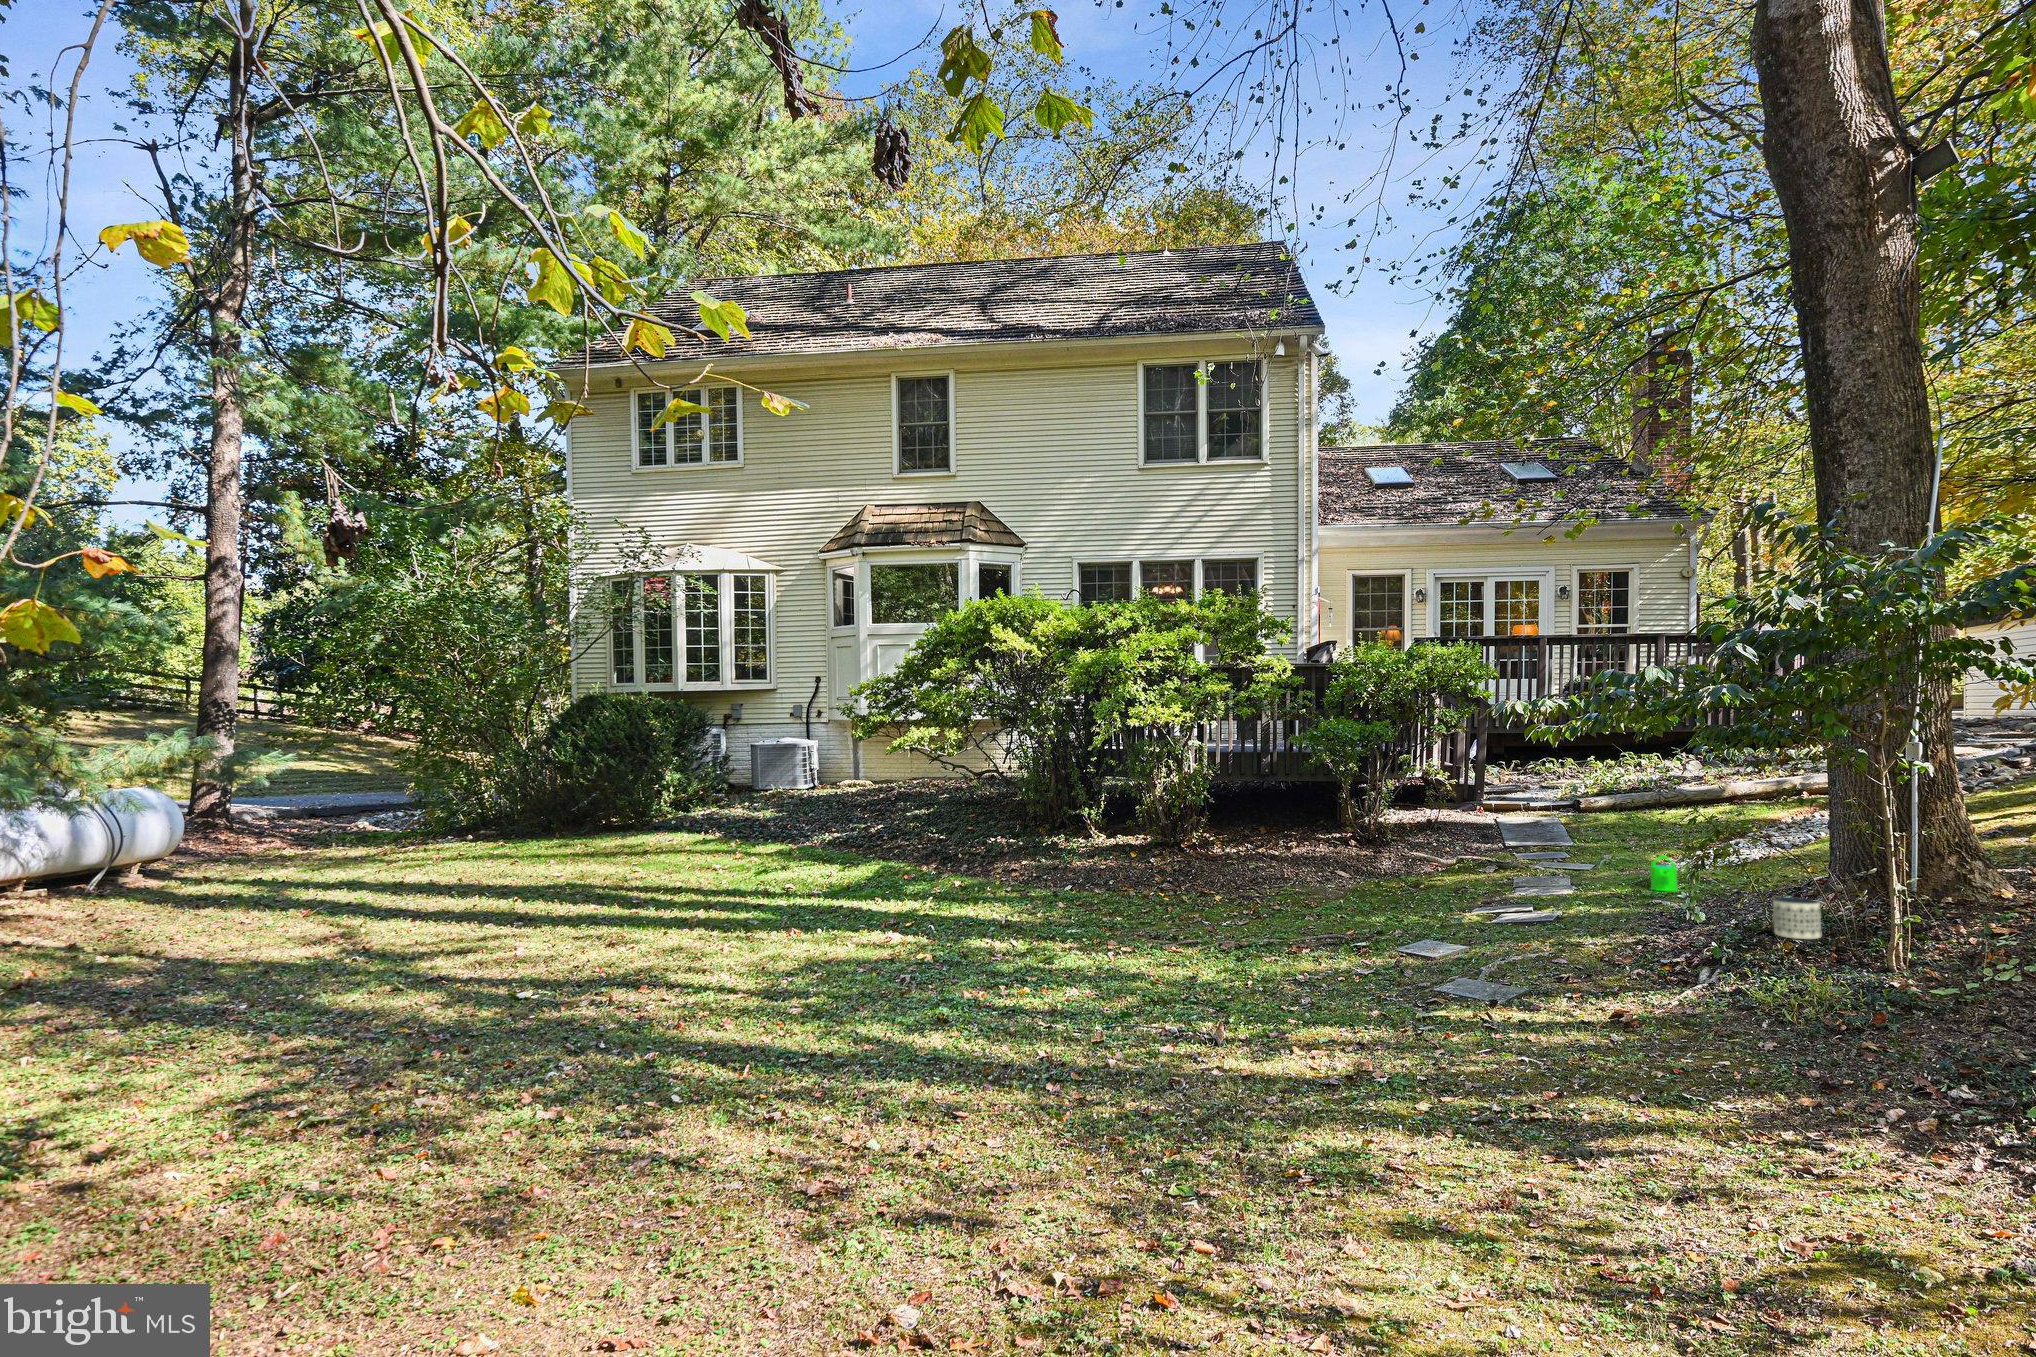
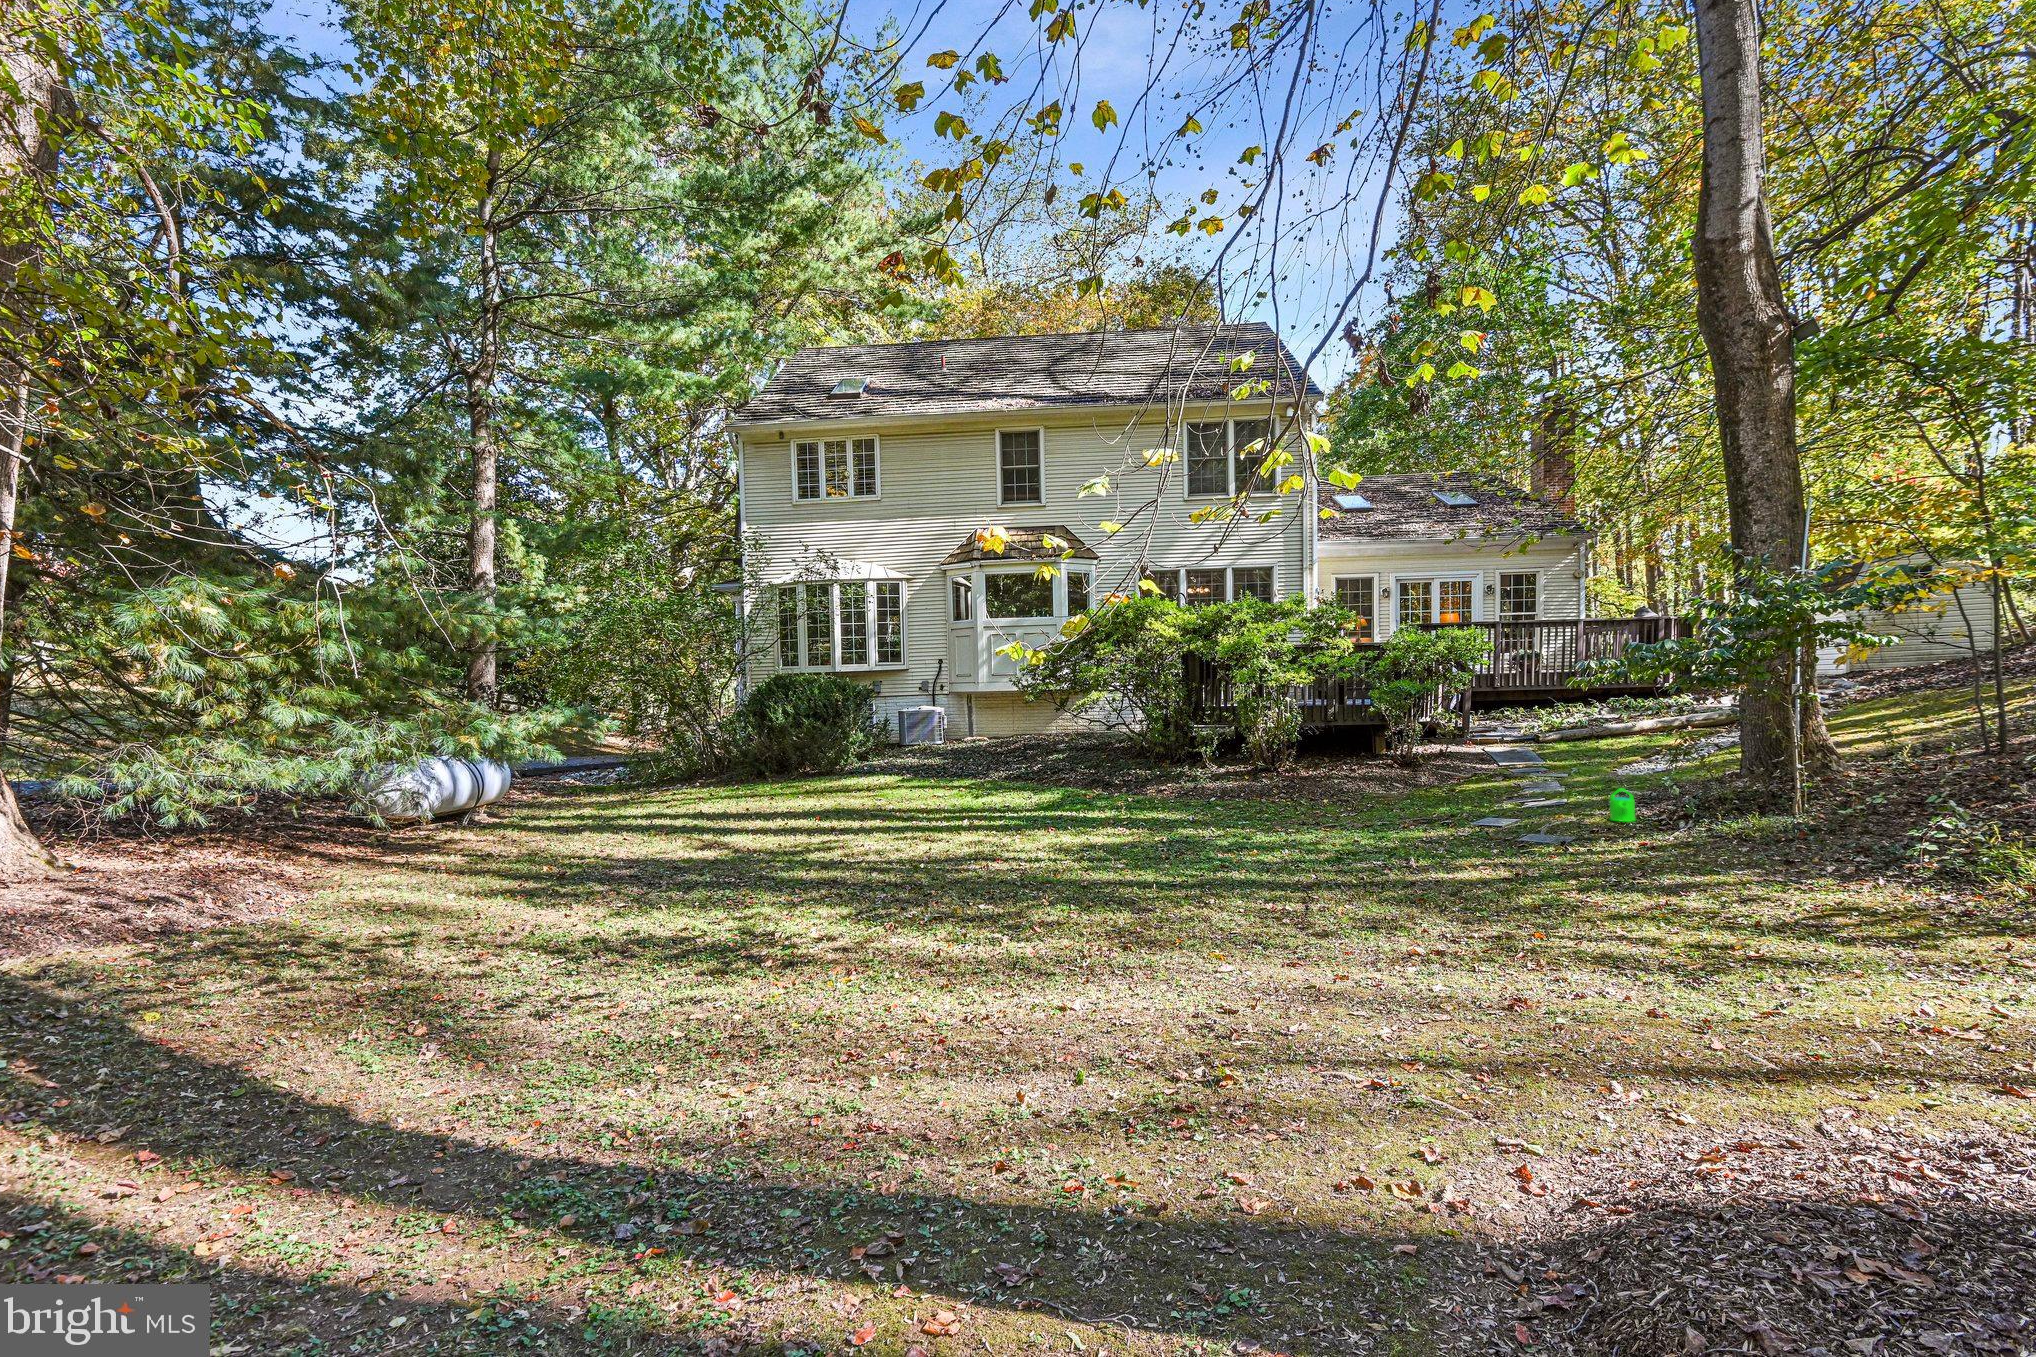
planter: present [1773,897,1822,939] -> none [1733,828,1780,867]

